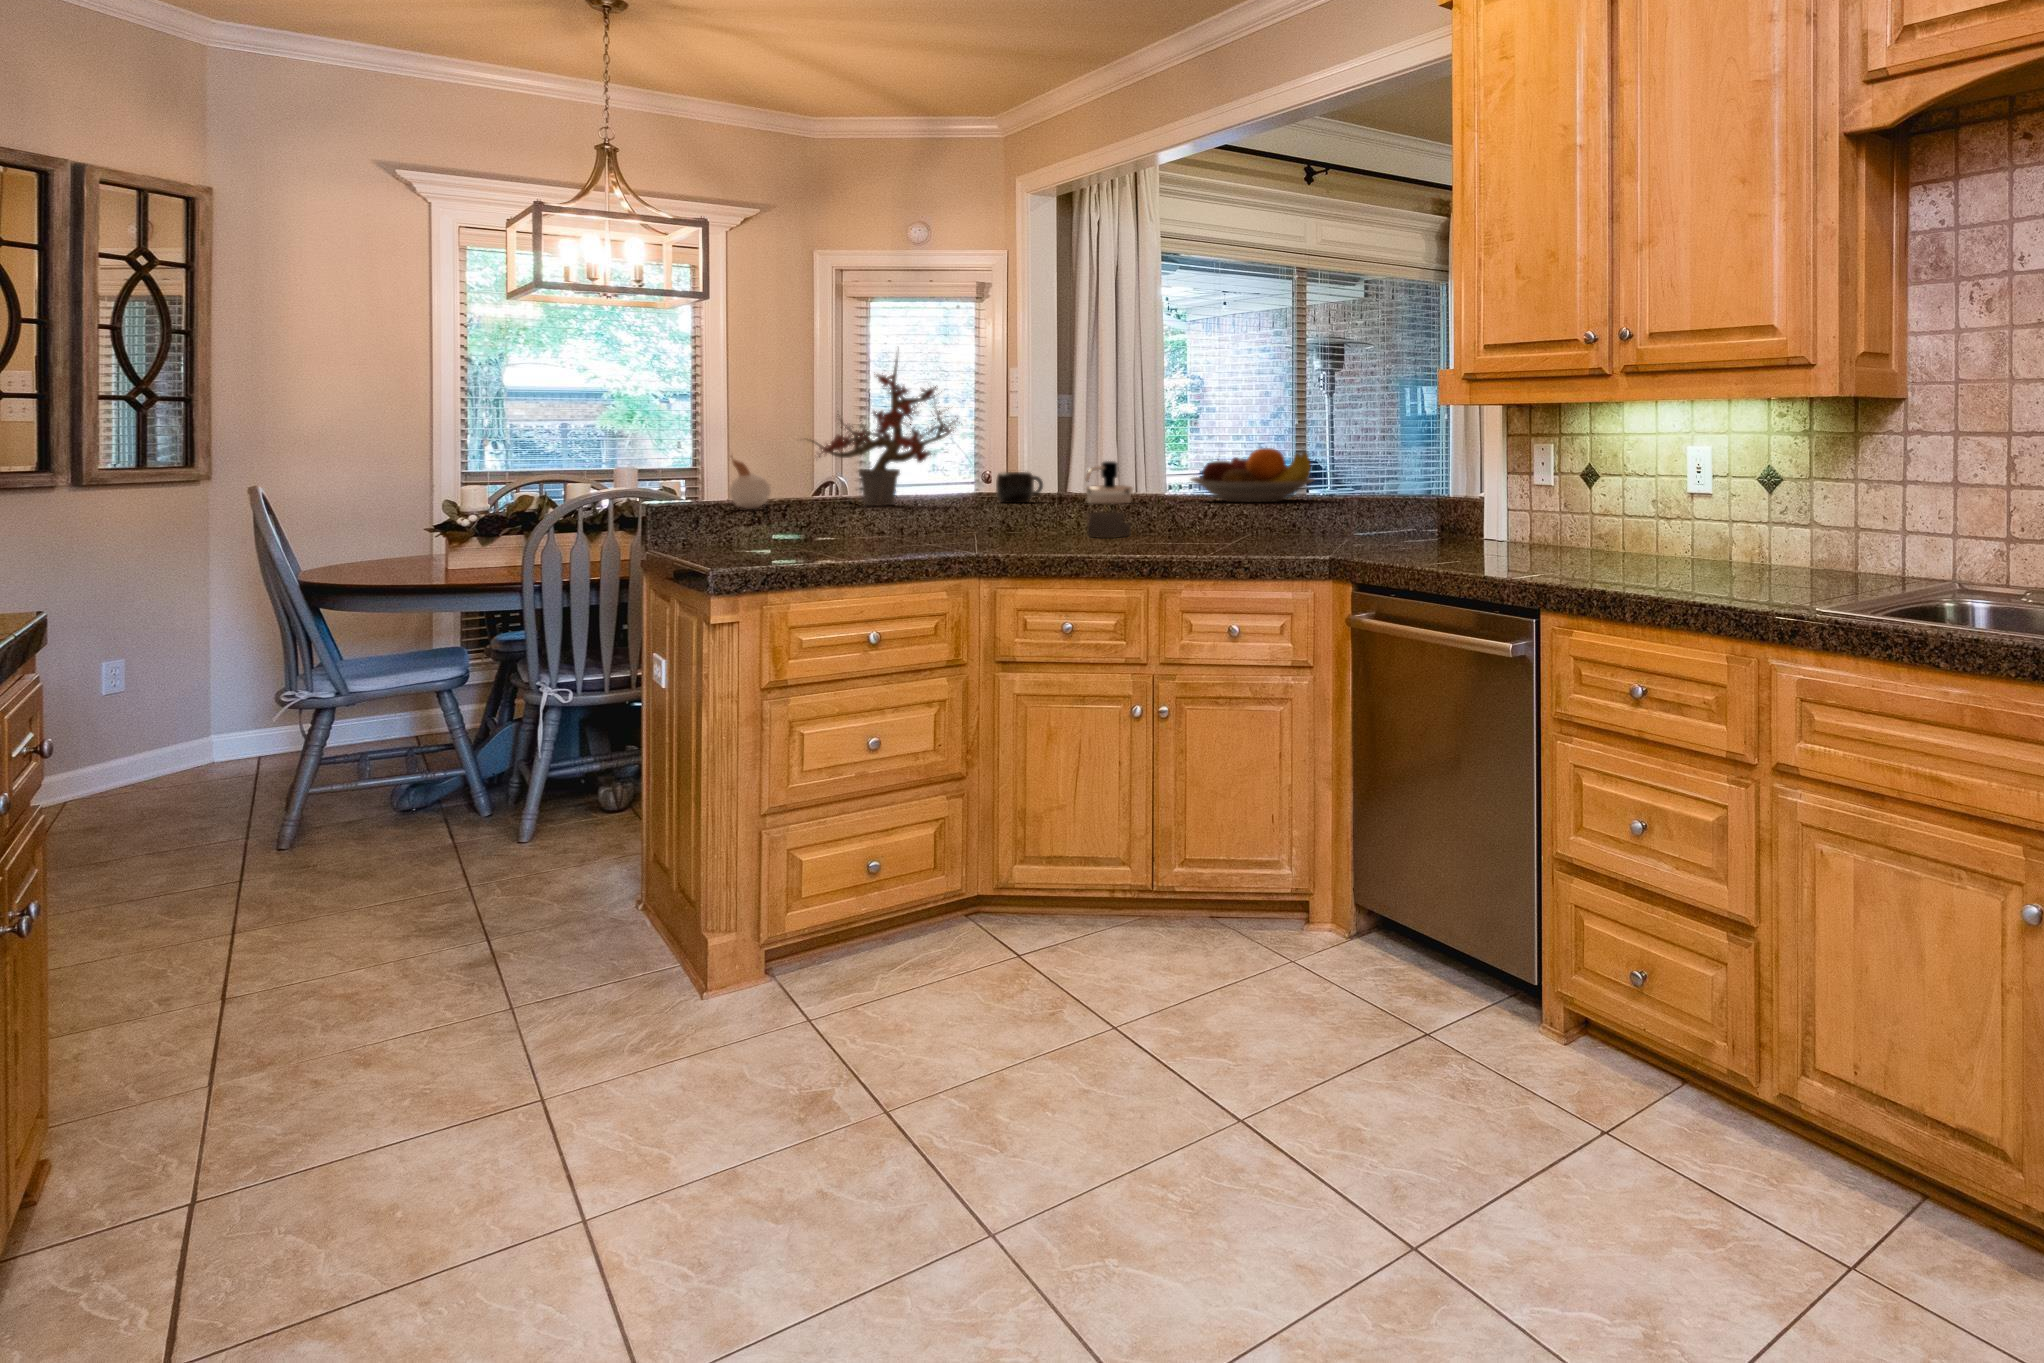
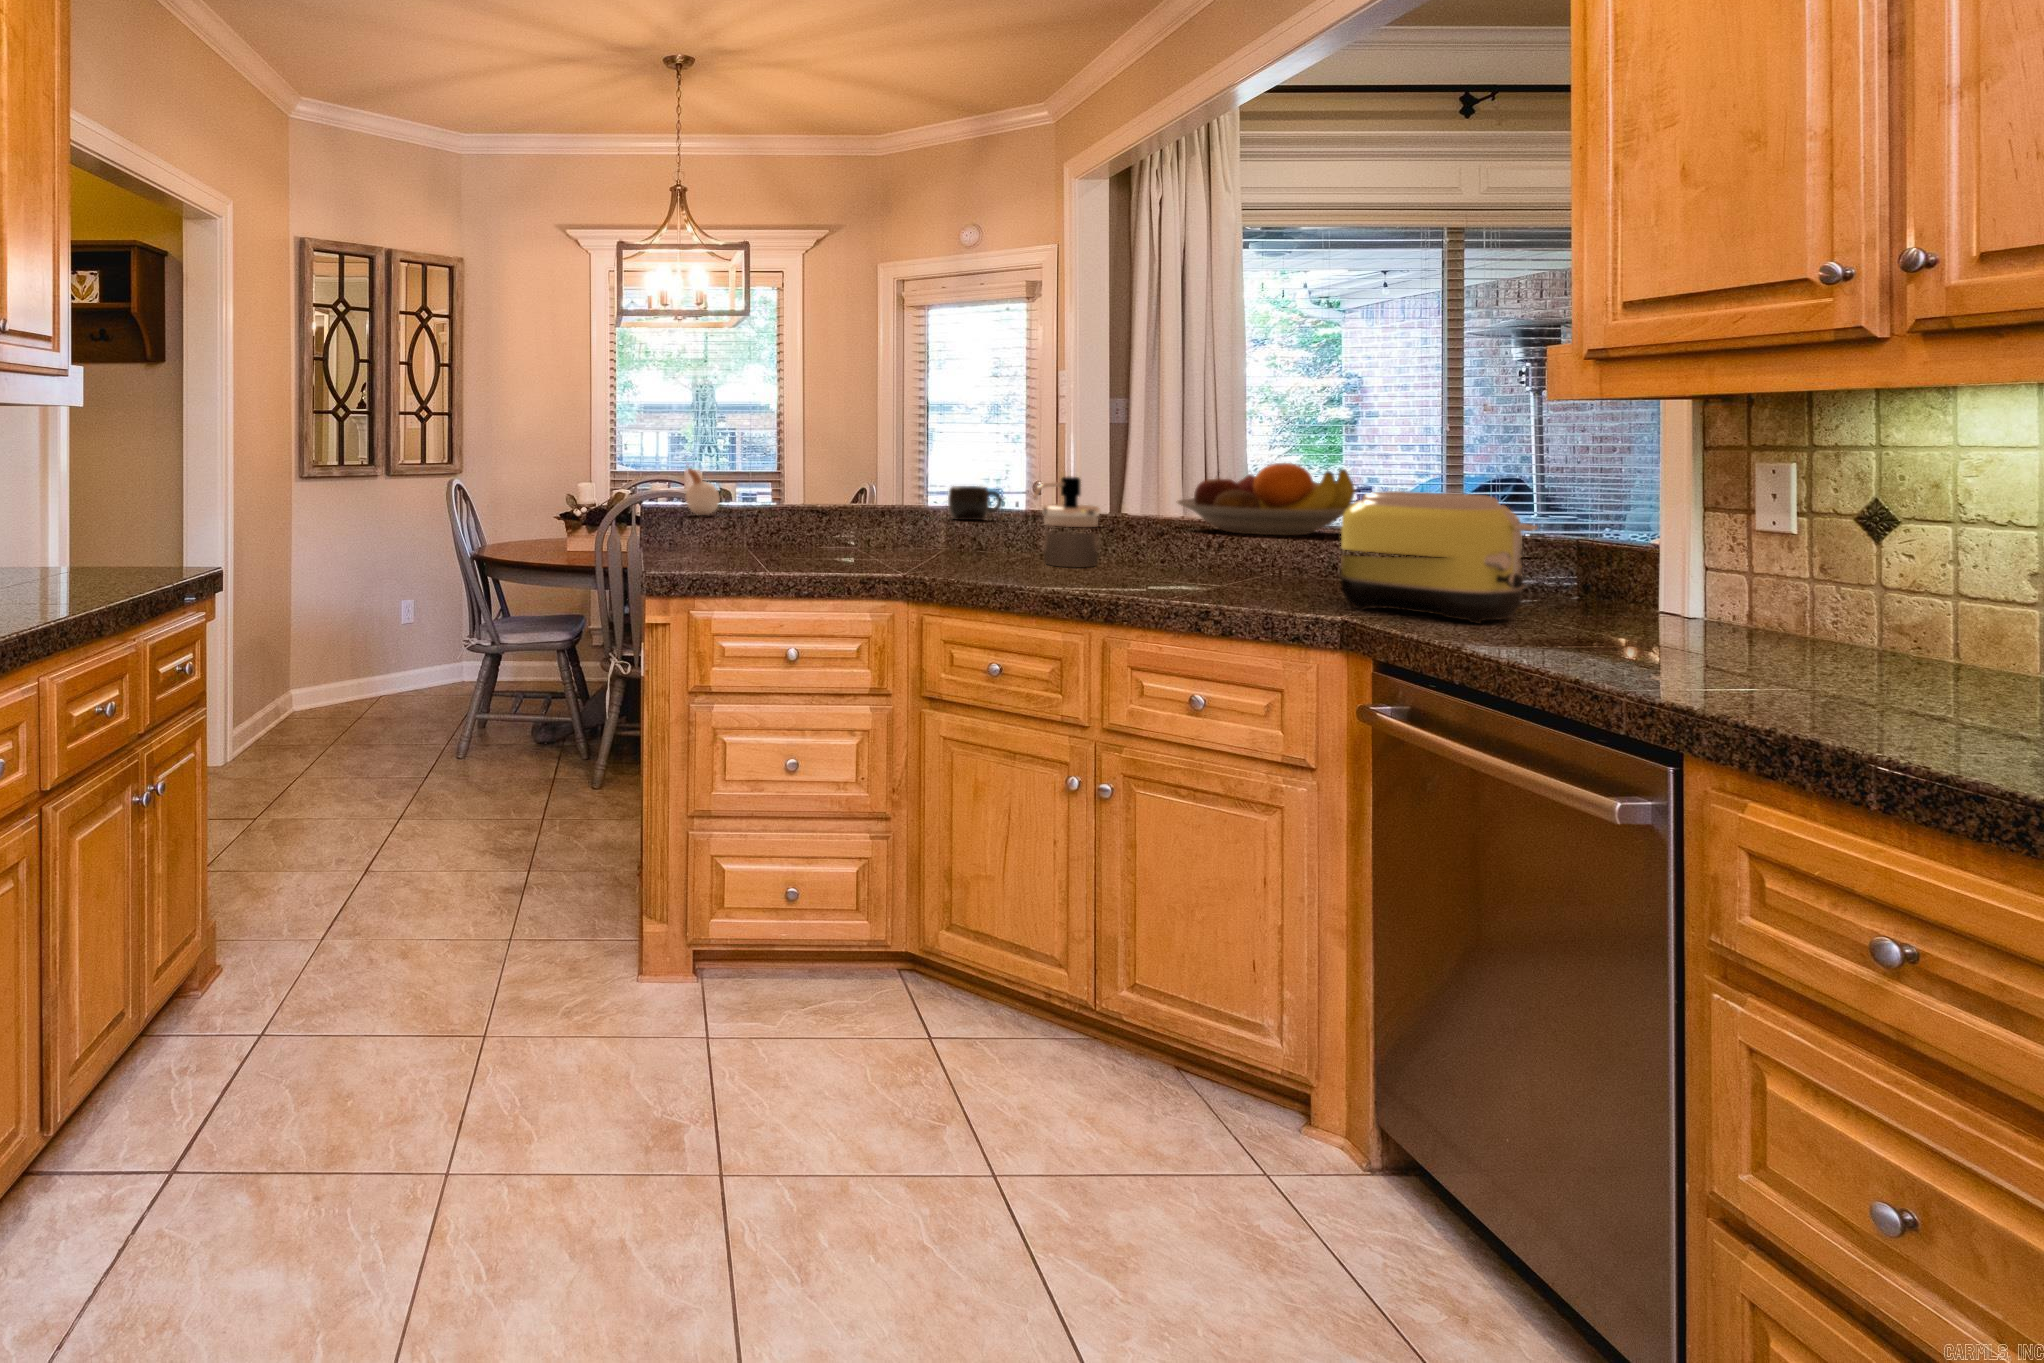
potted plant: present [812,359,958,506] -> none [754,354,903,517]
toaster: none [1324,466,1437,551] -> present [1339,491,1538,623]

